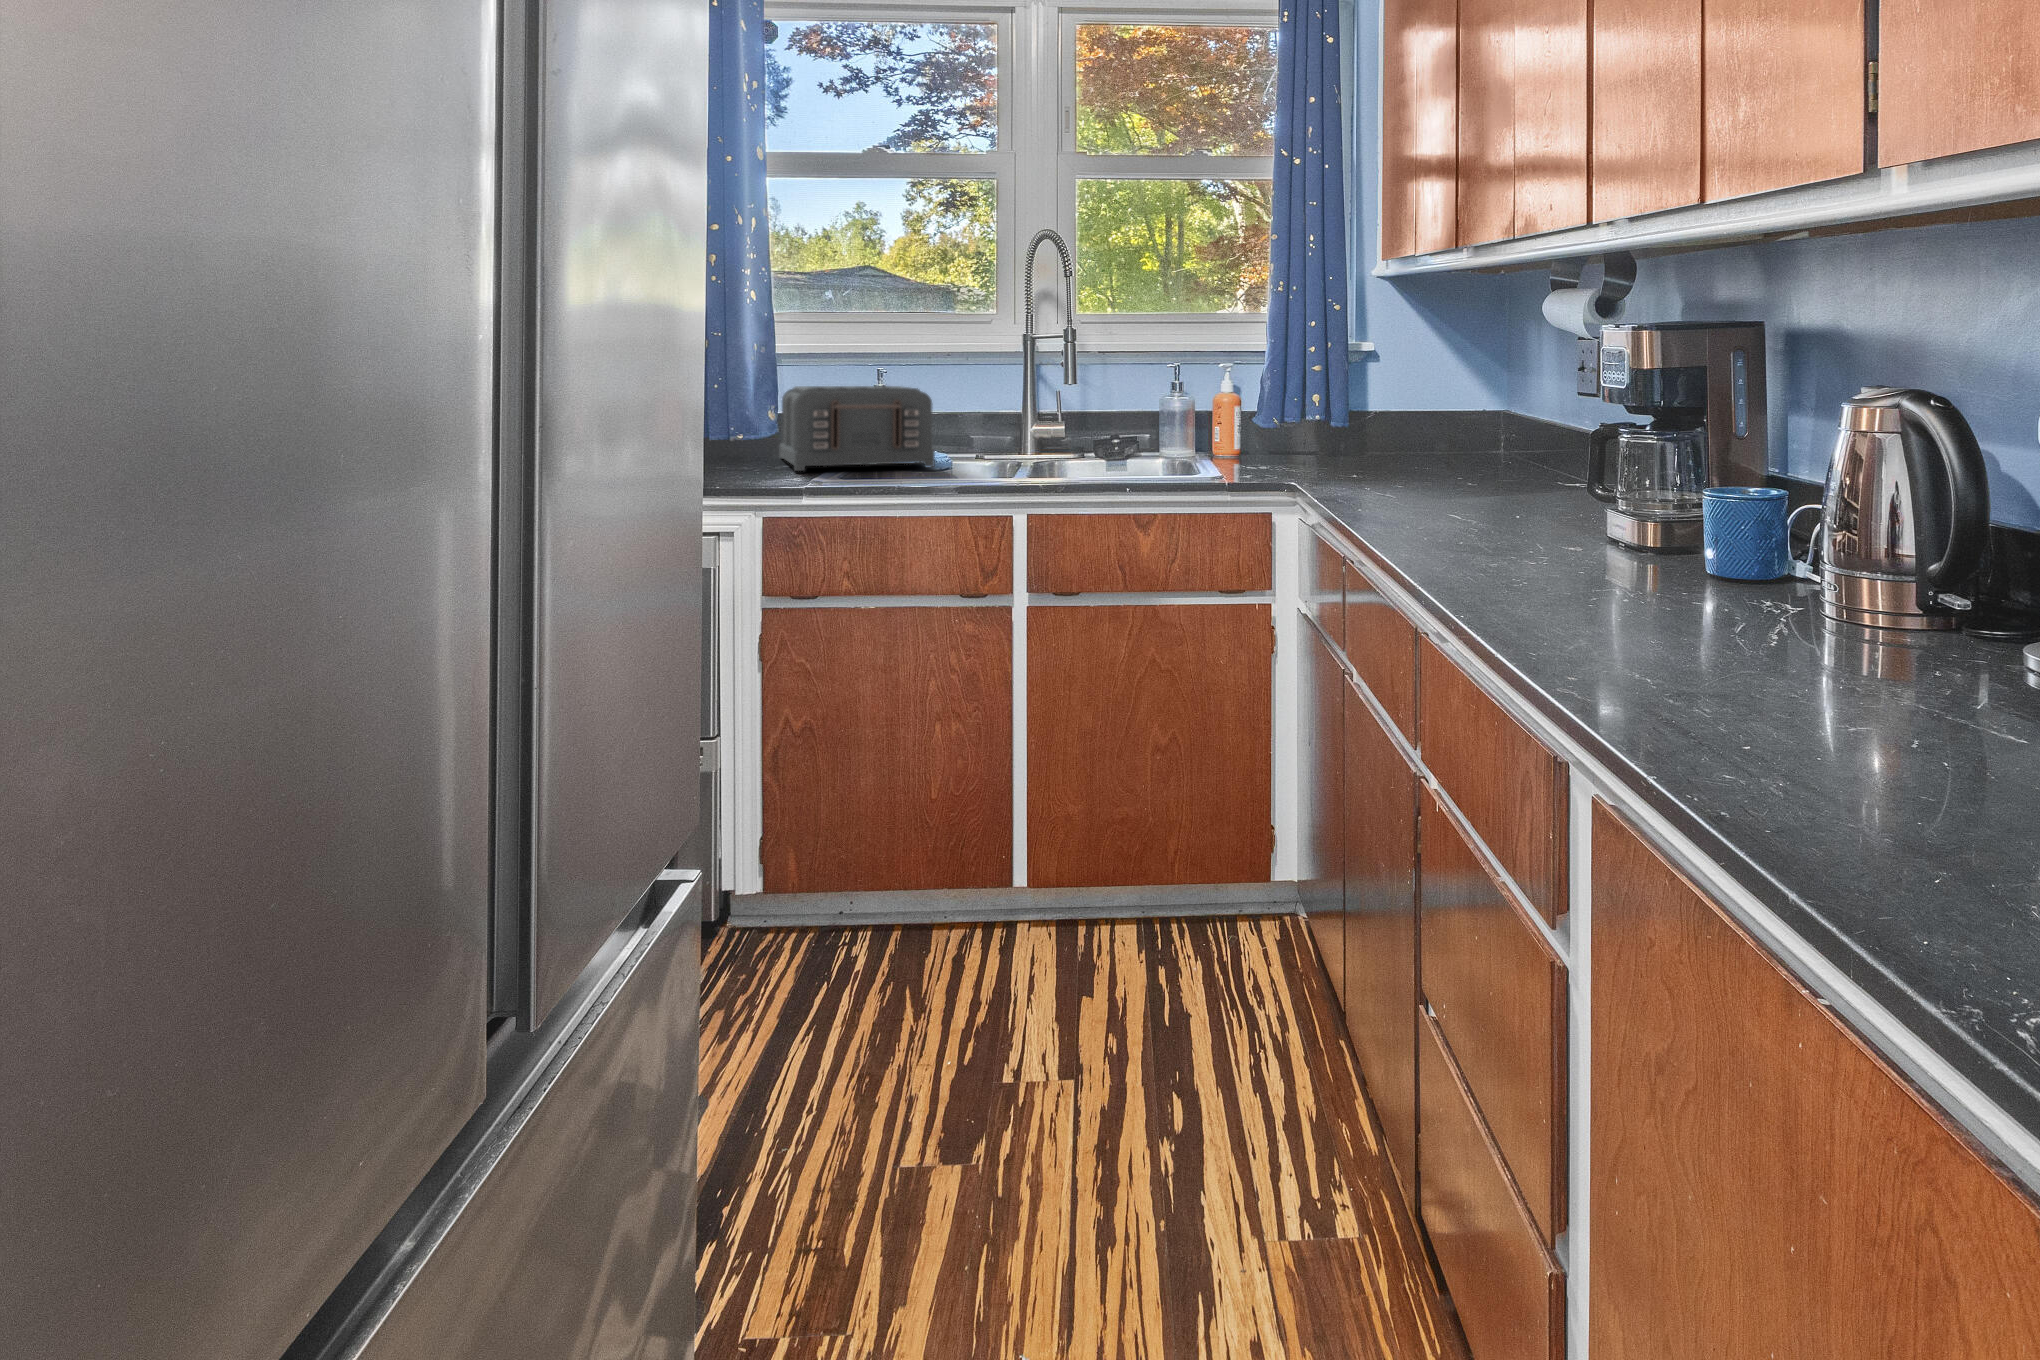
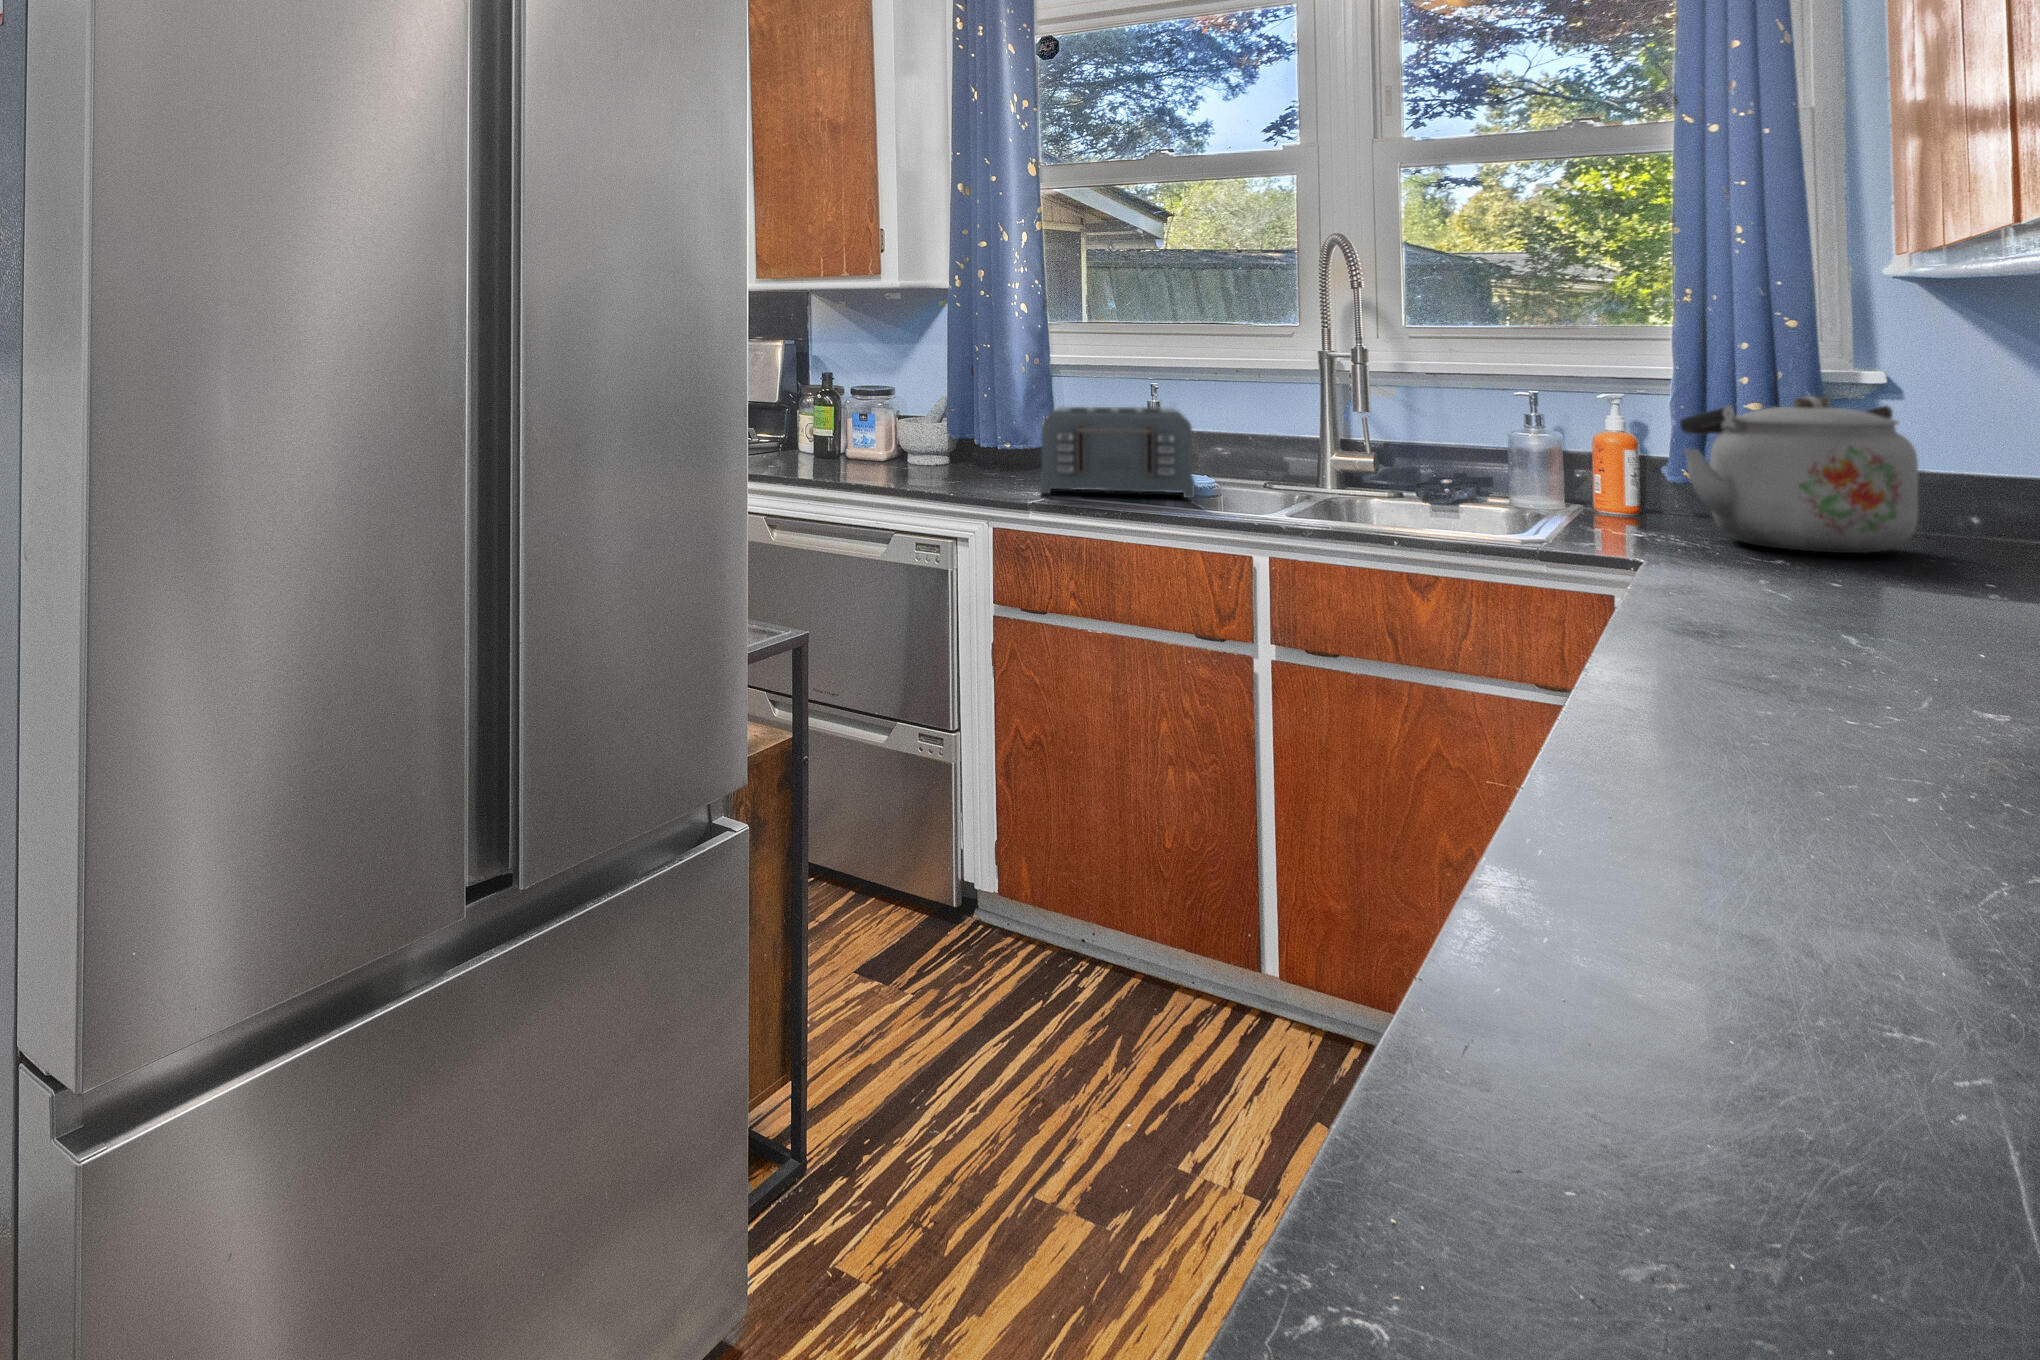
kettle: none [1277,368,1407,478] -> present [1680,396,1918,553]

